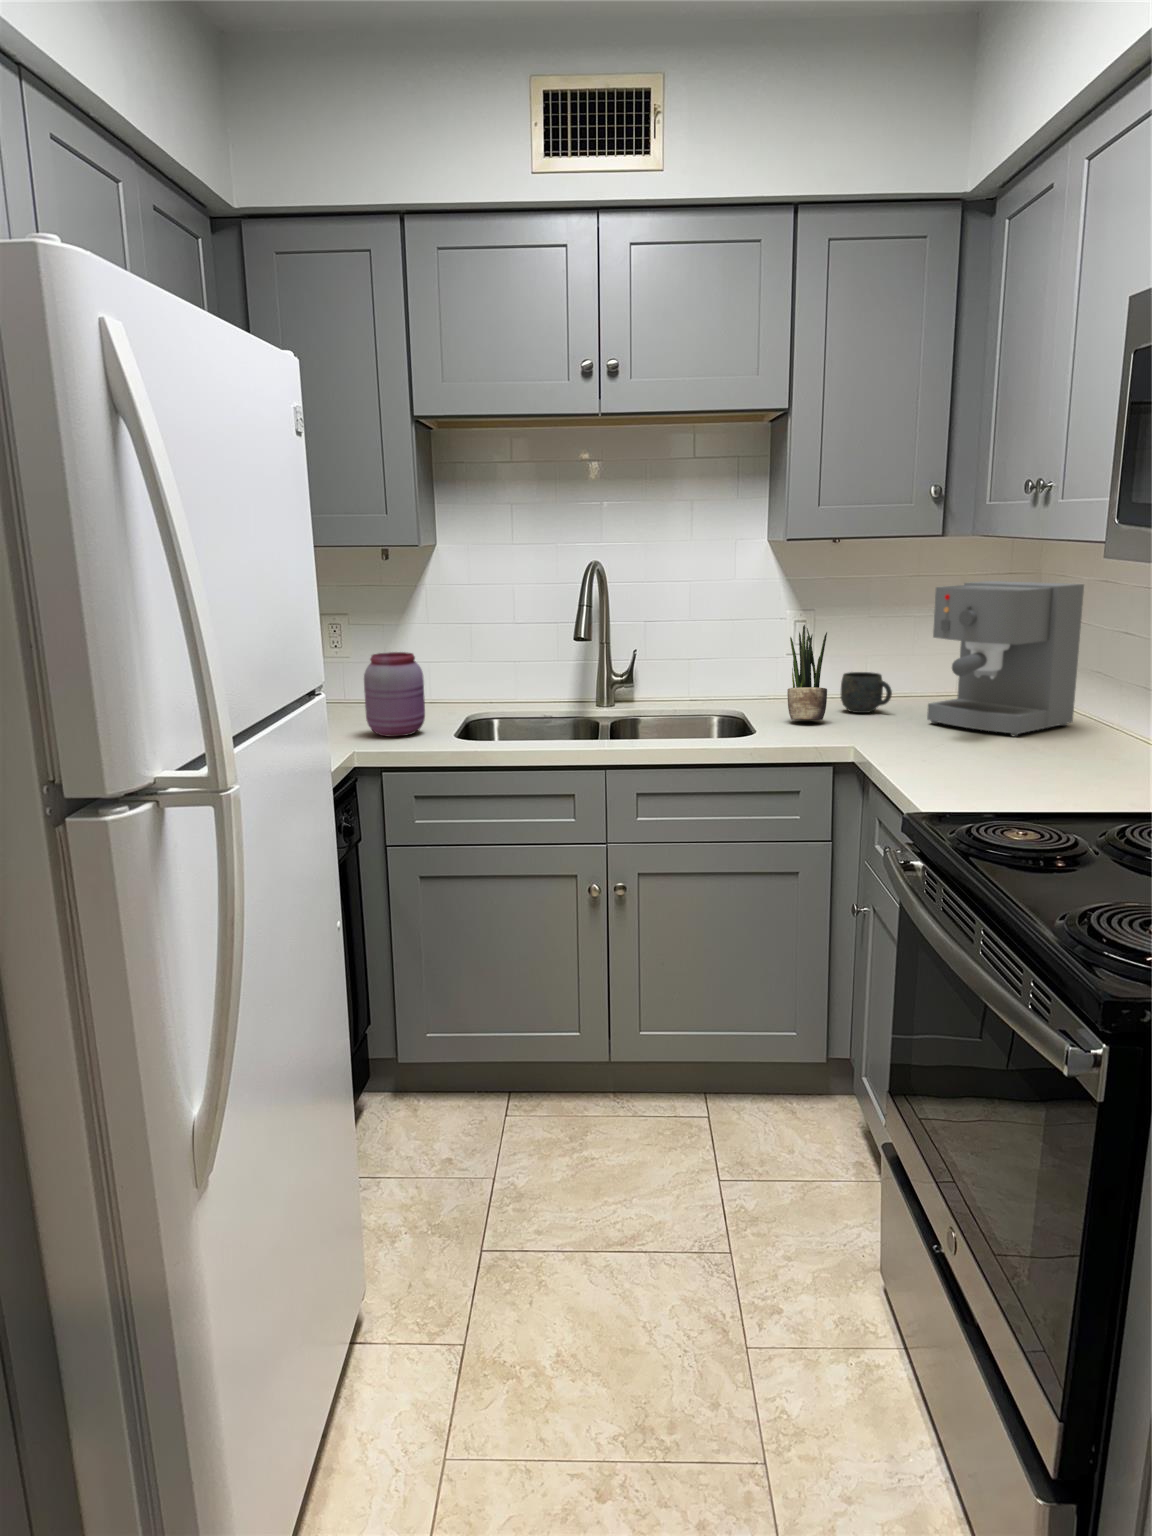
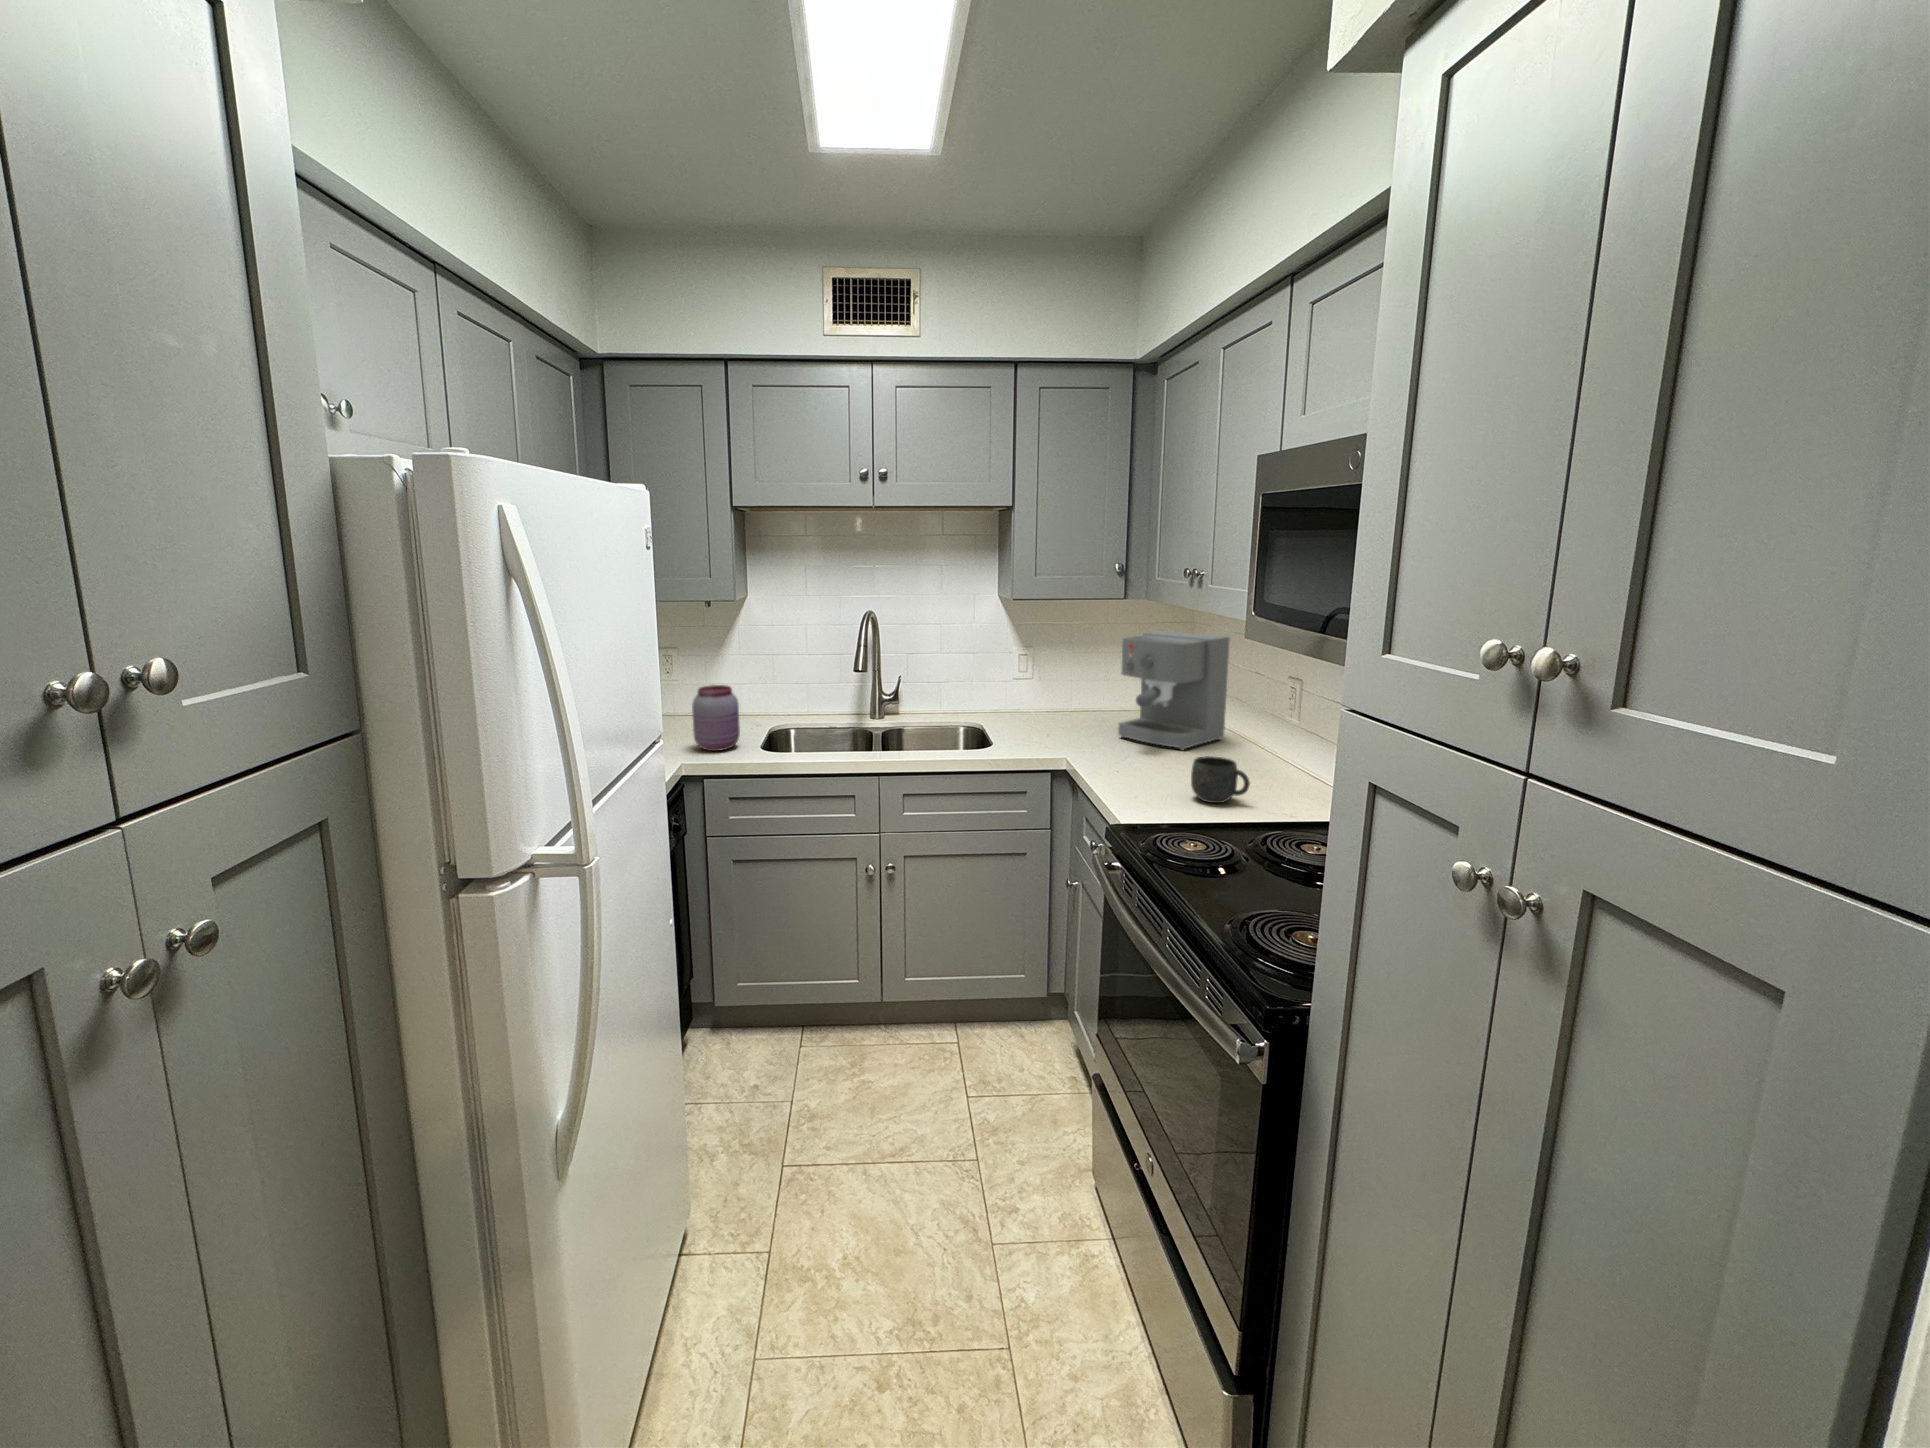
potted plant: present [787,625,827,720] -> none [1015,664,1044,735]
mug: present [841,672,892,713] -> present [1191,756,1250,803]

